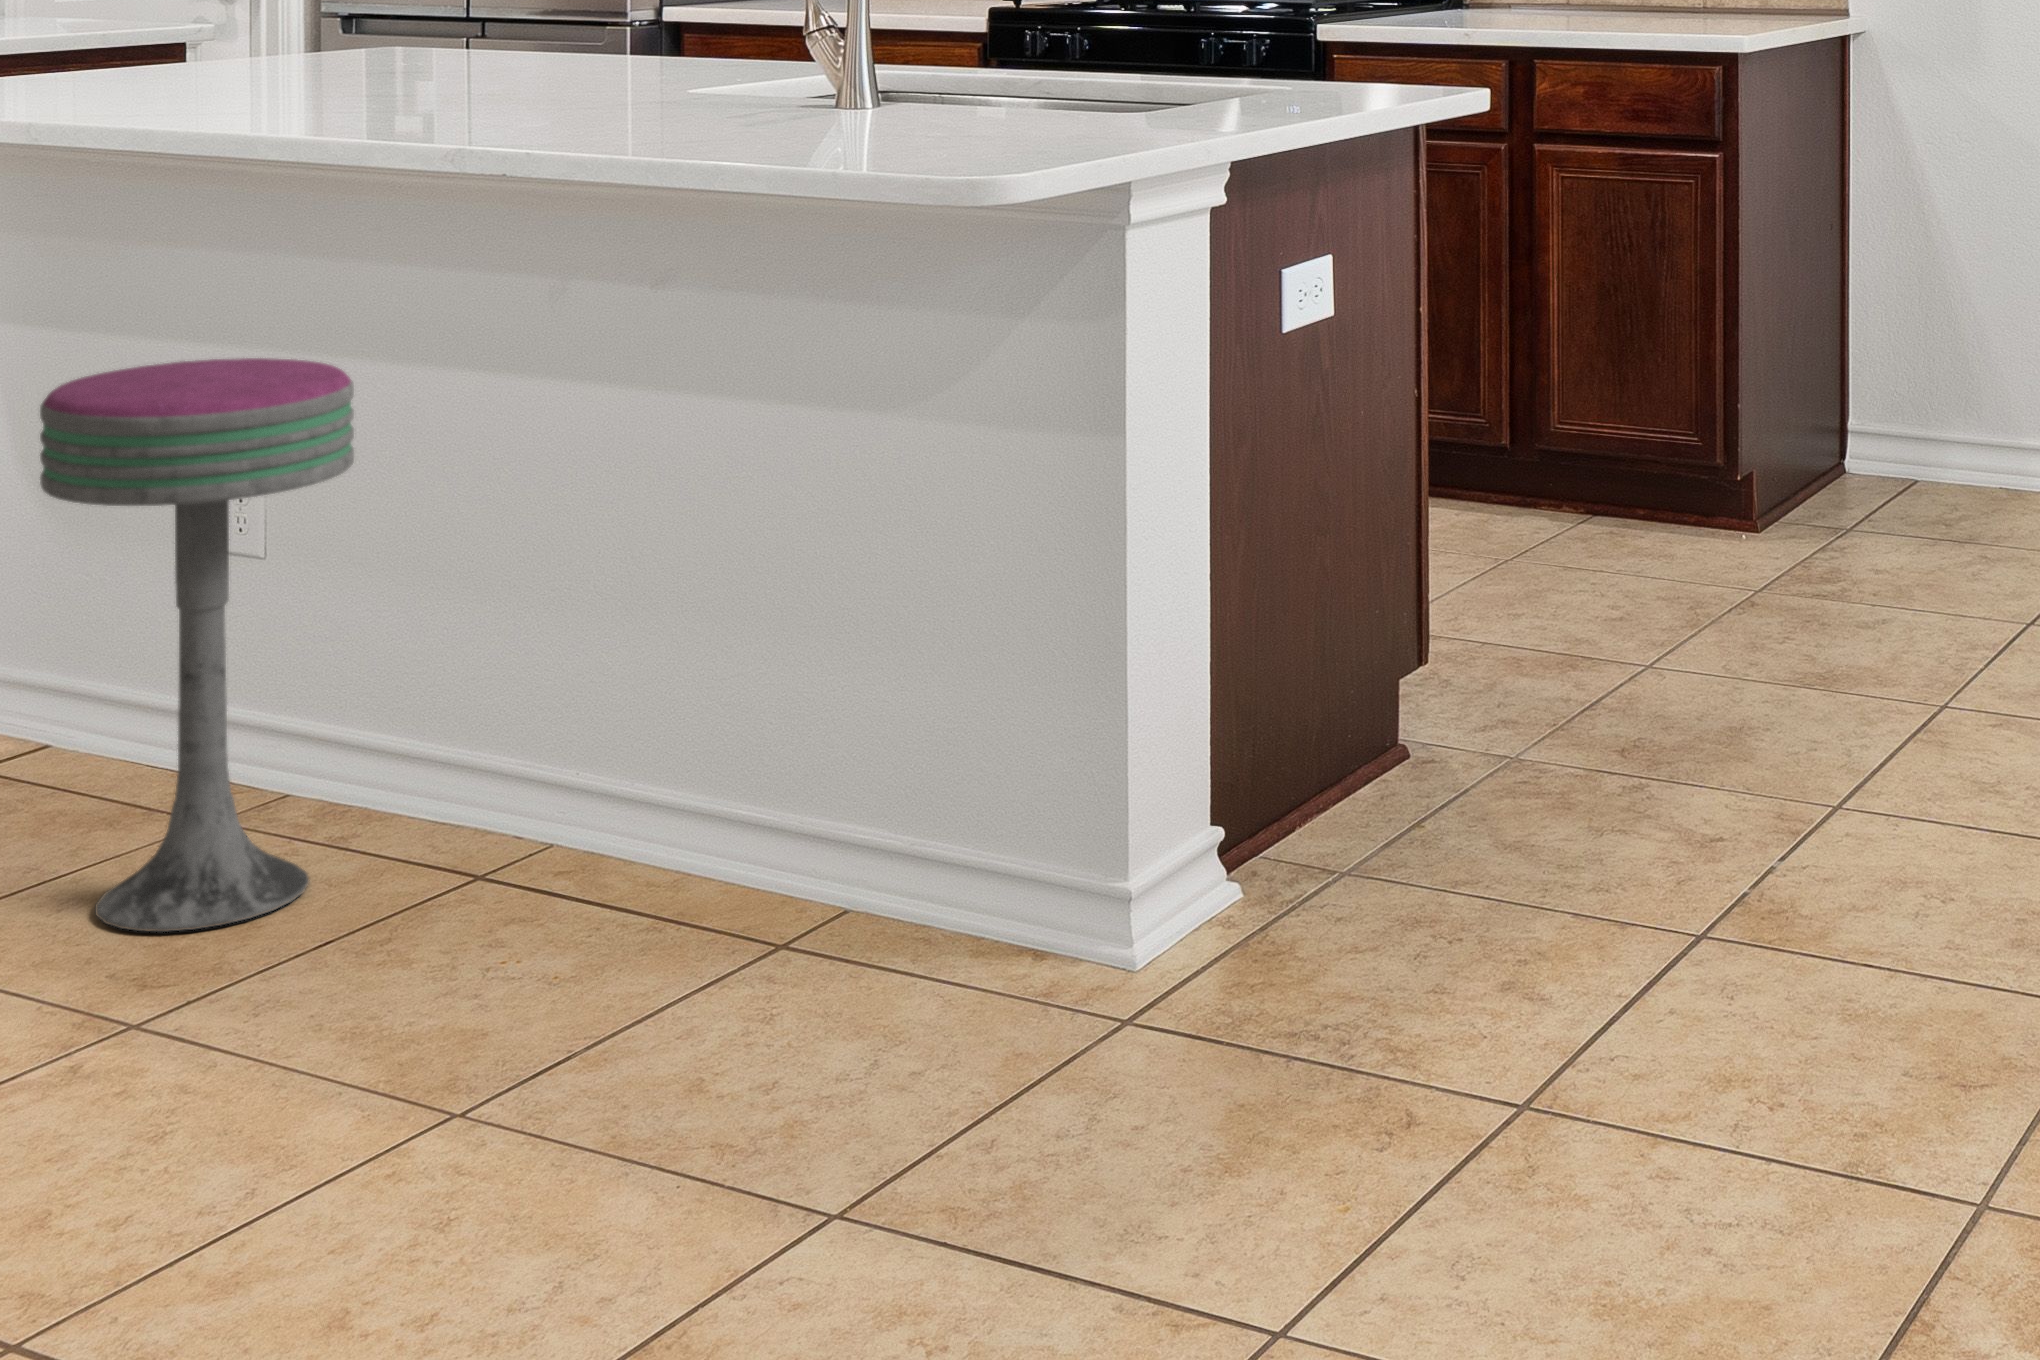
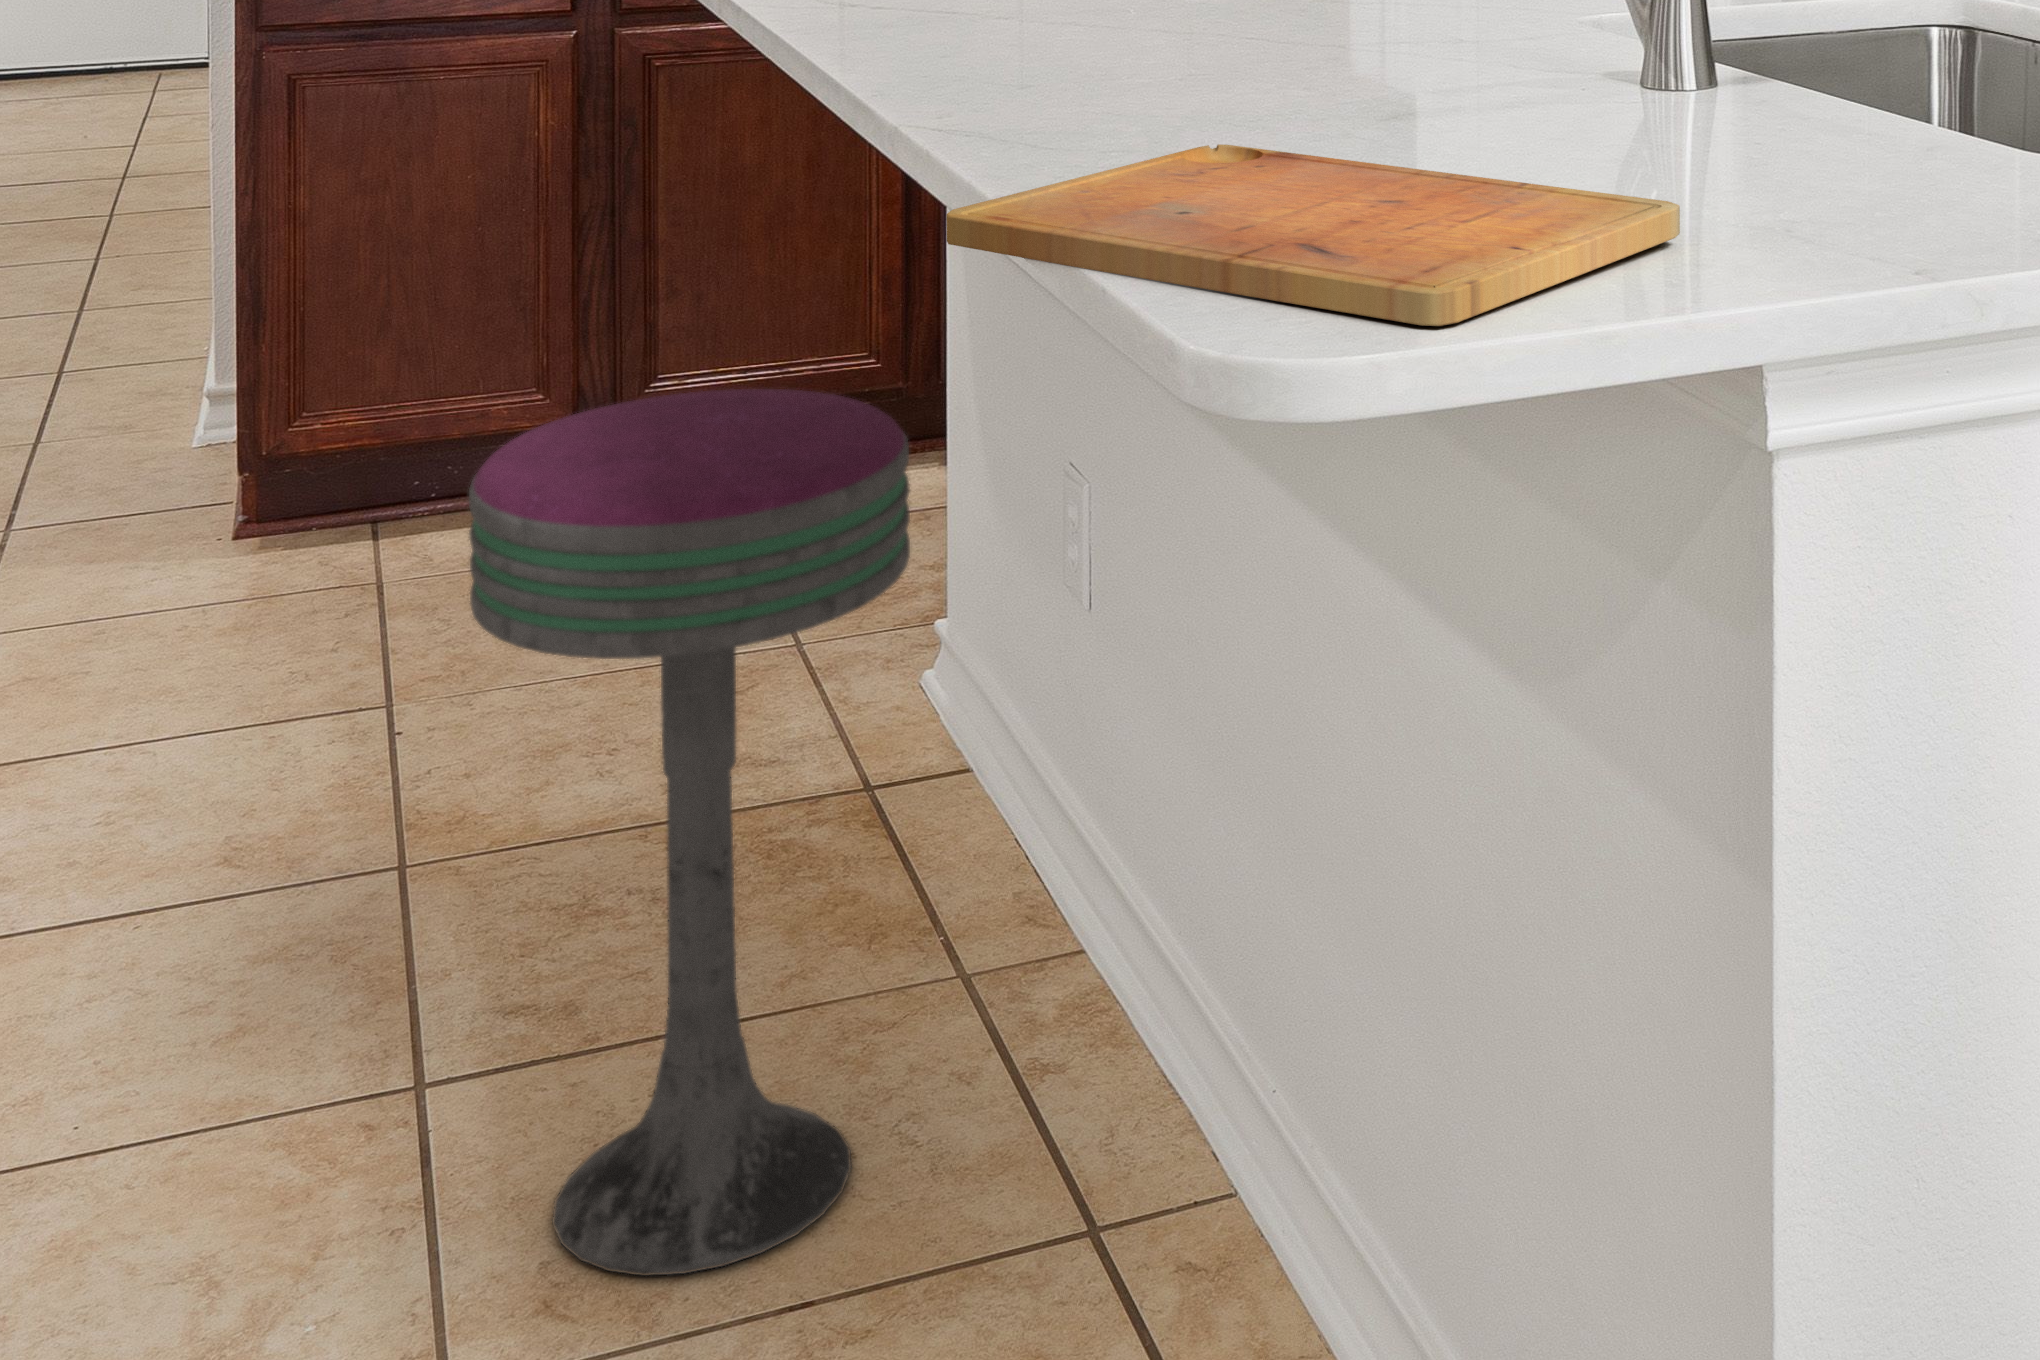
cutting board: none [685,110,1032,148] -> present [946,144,1680,326]

